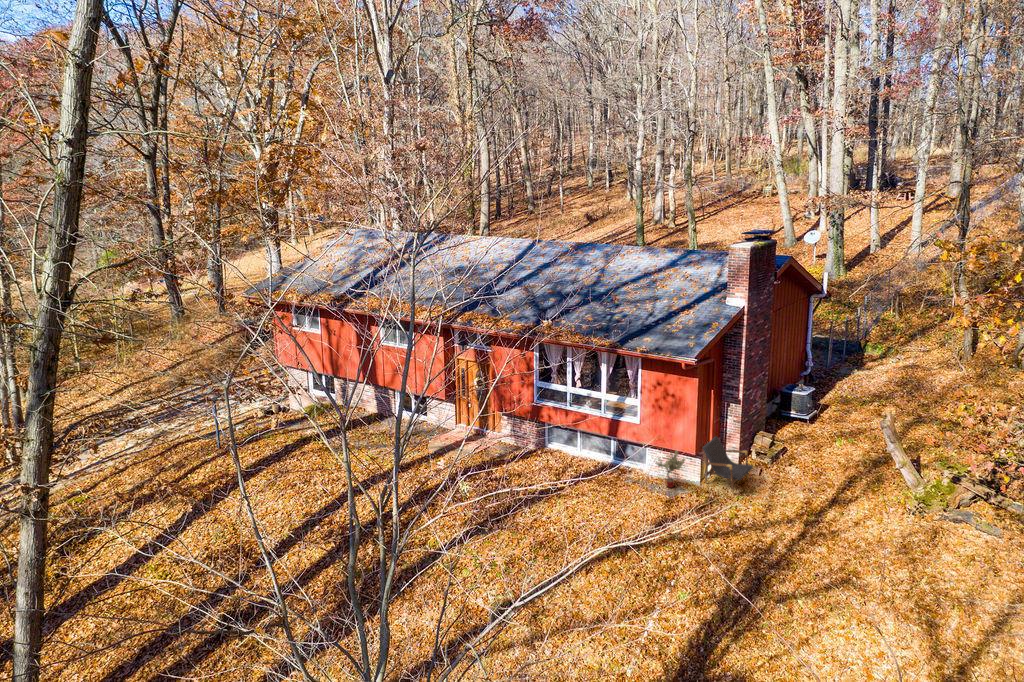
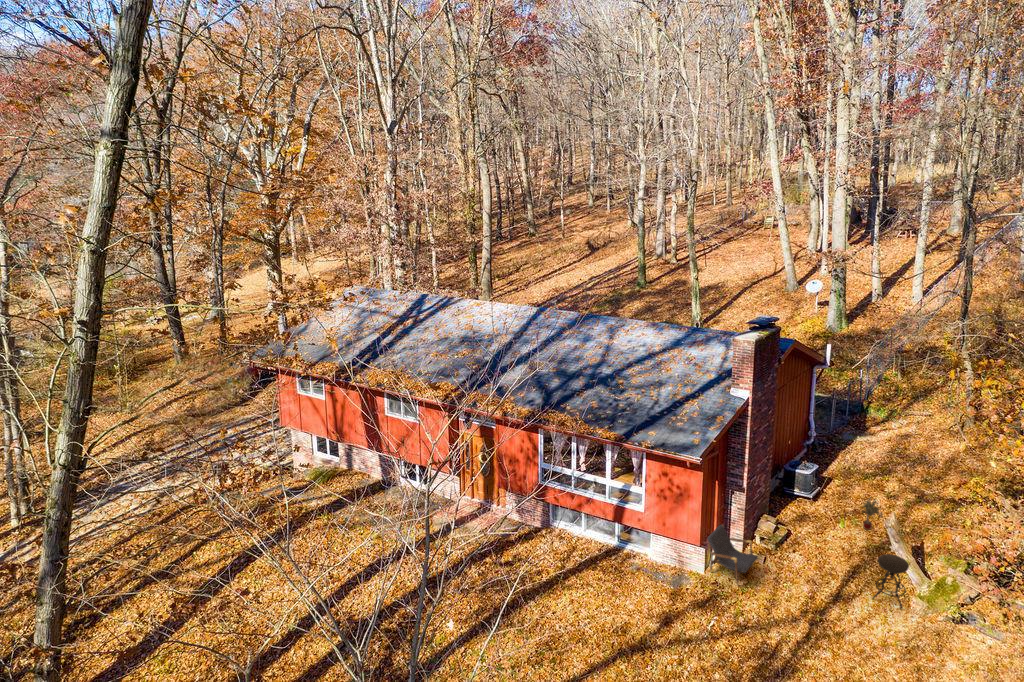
potted tree: present [656,451,685,488] -> present [862,497,883,530]
stool: none [869,456,906,509] -> present [873,554,909,609]

